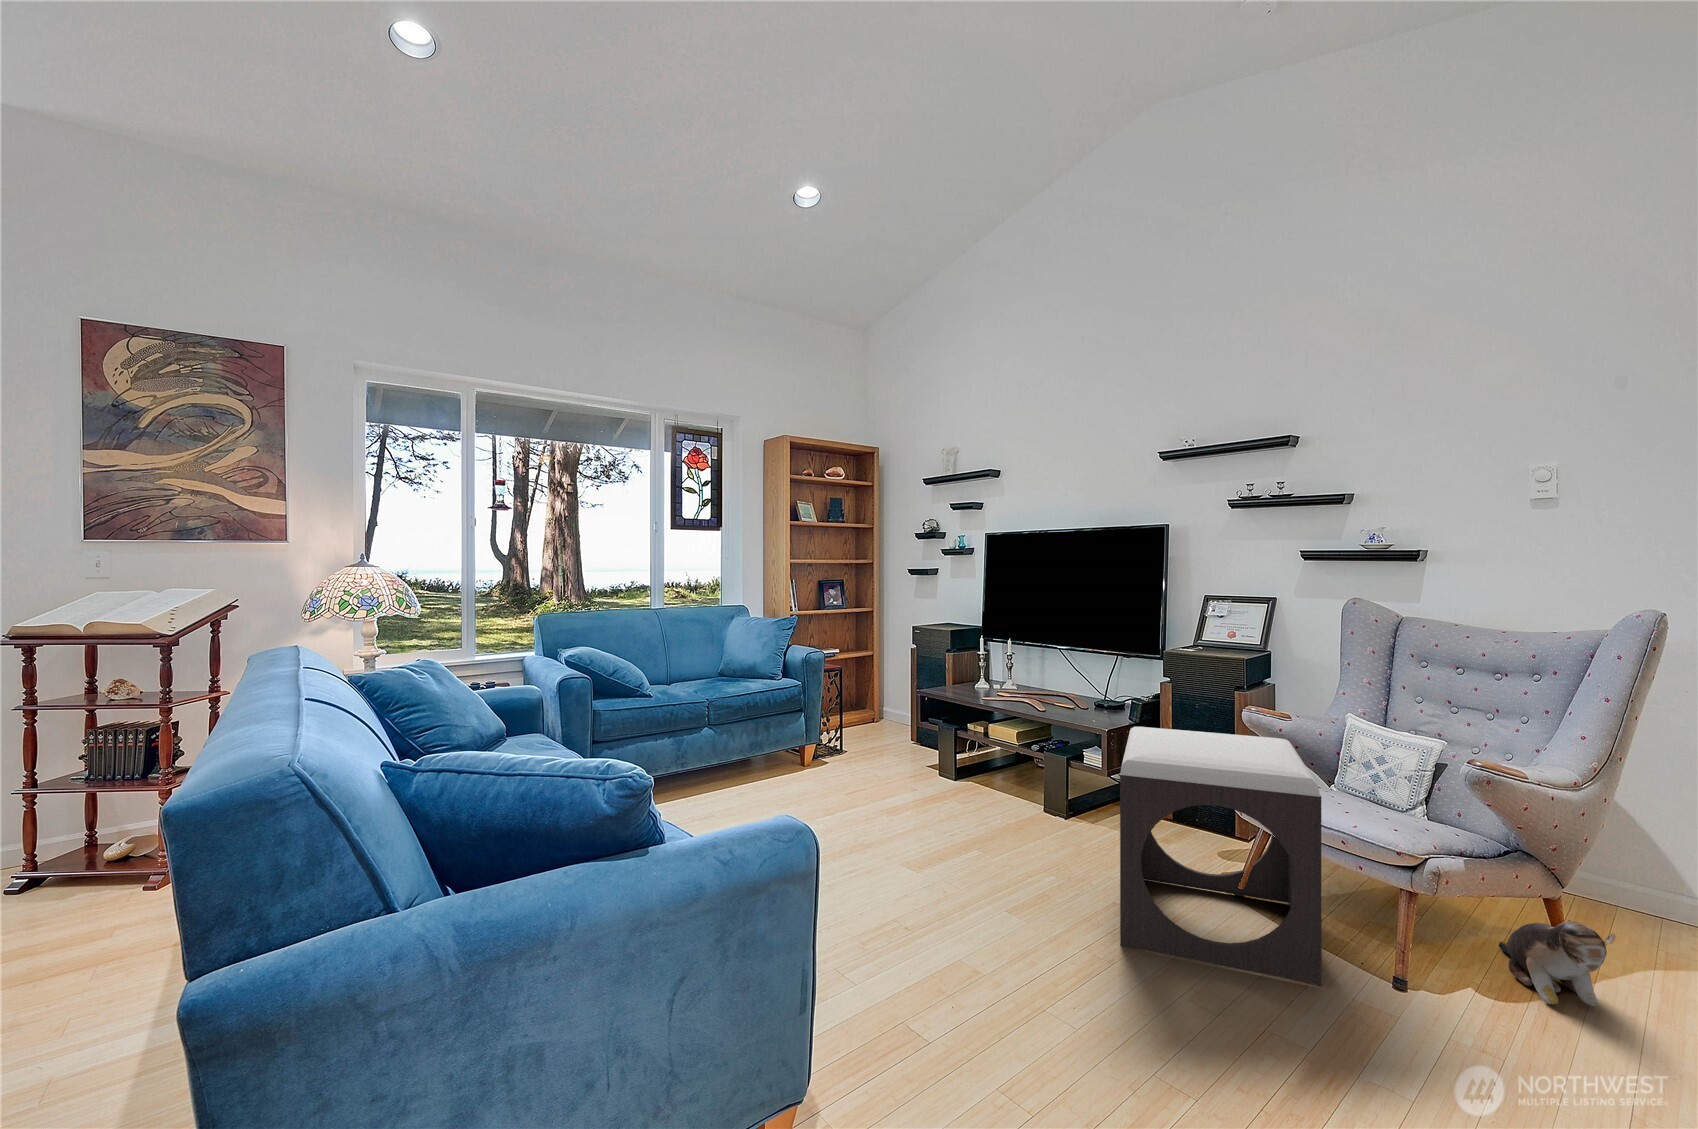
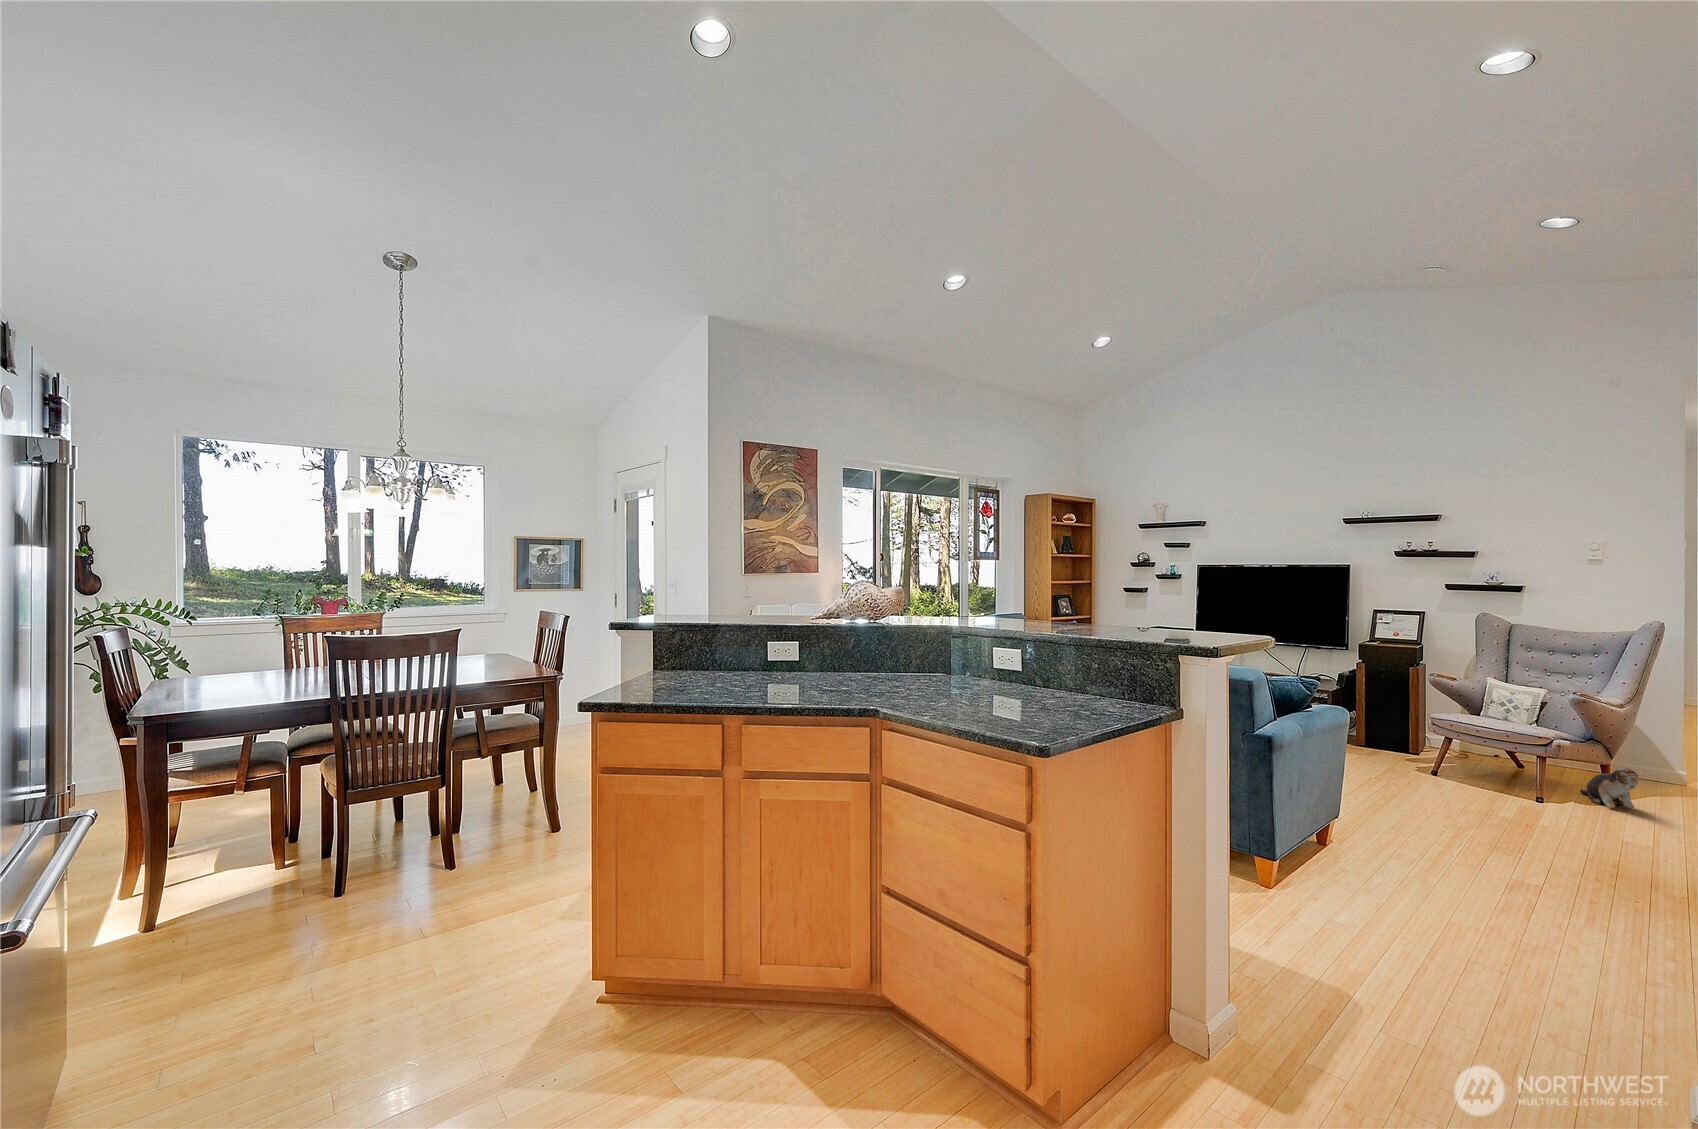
footstool: present [1120,727,1321,985] -> none [1366,684,1501,803]

